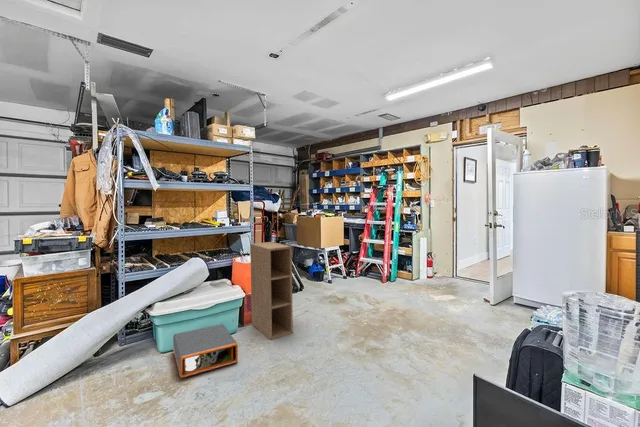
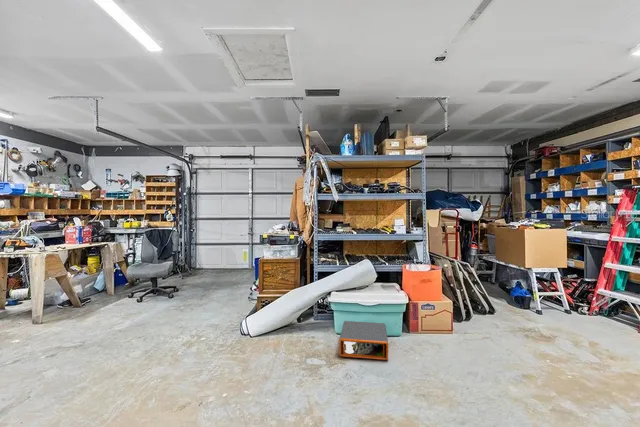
shelving unit: present [250,242,293,340] -> none [416,252,456,353]

